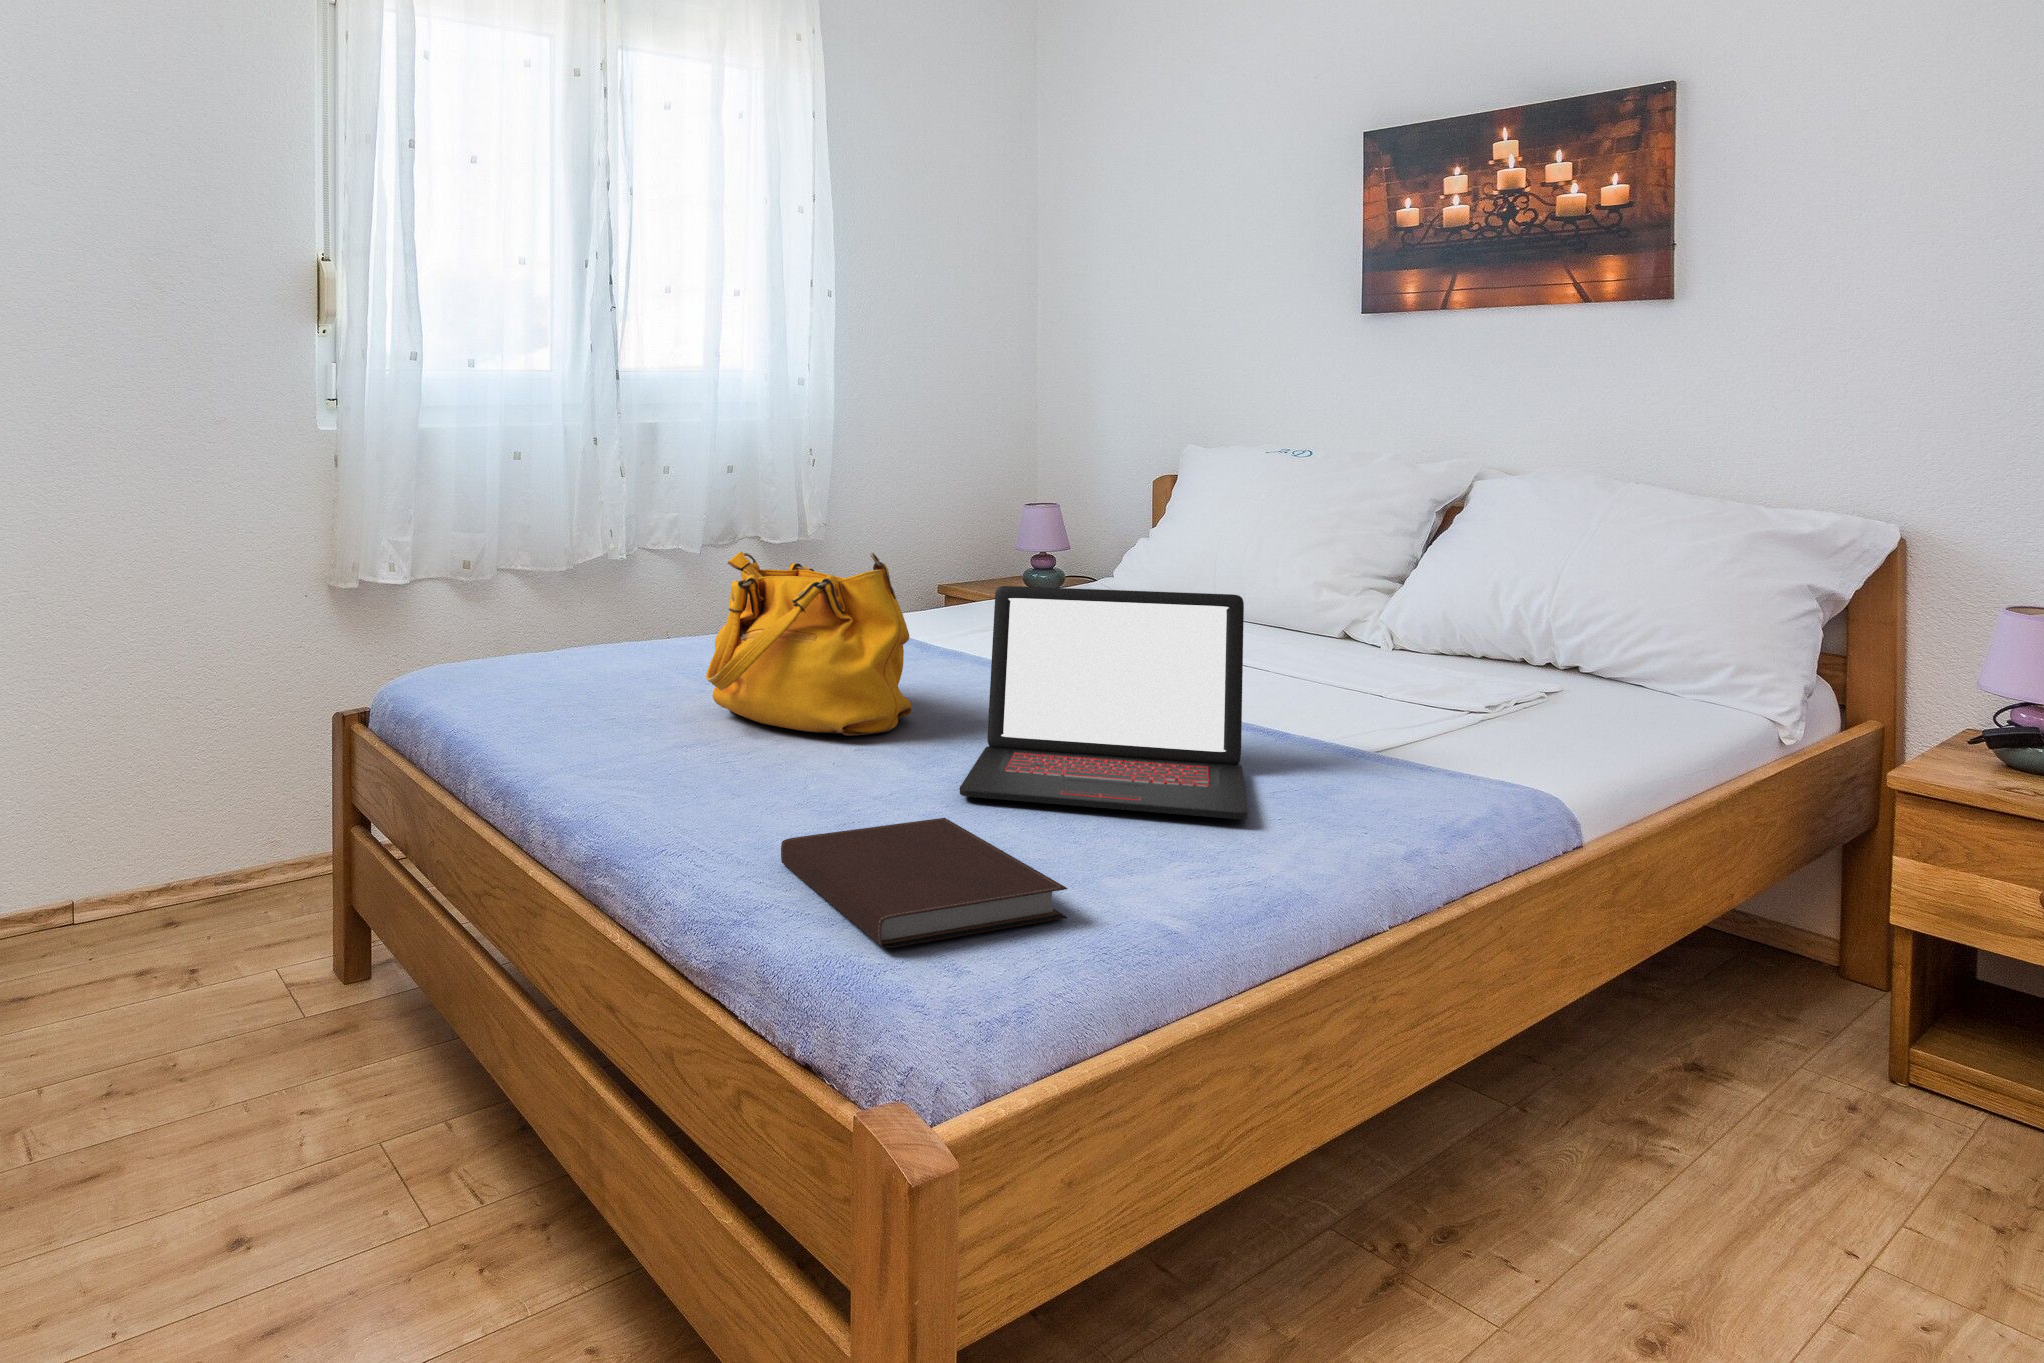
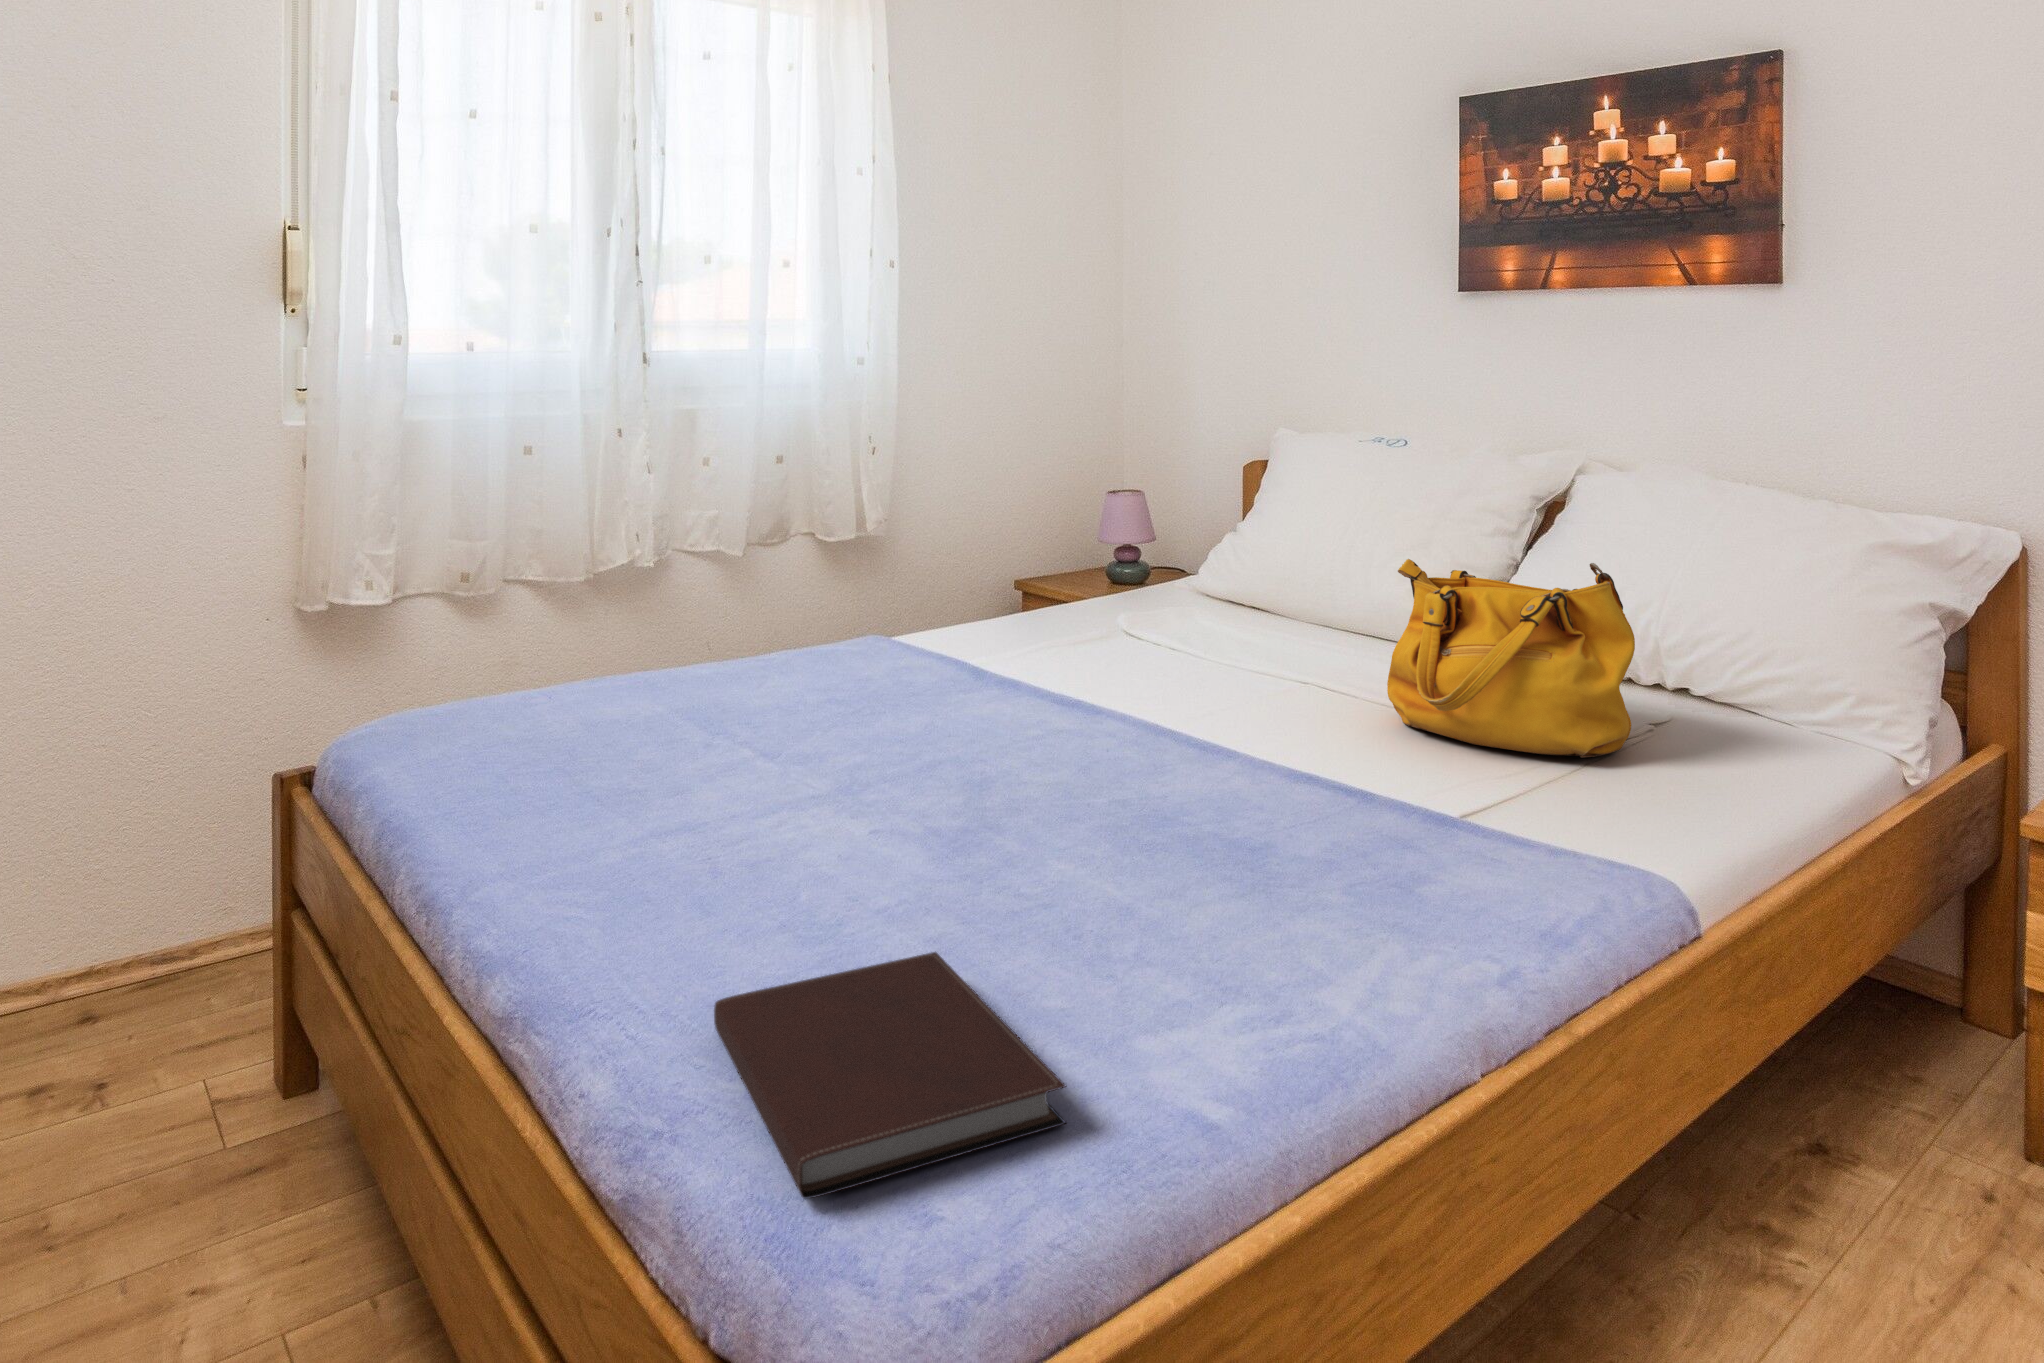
handbag: present [706,551,912,736] -> present [1387,559,1635,758]
laptop: present [960,586,1248,819] -> none [969,629,1315,936]

